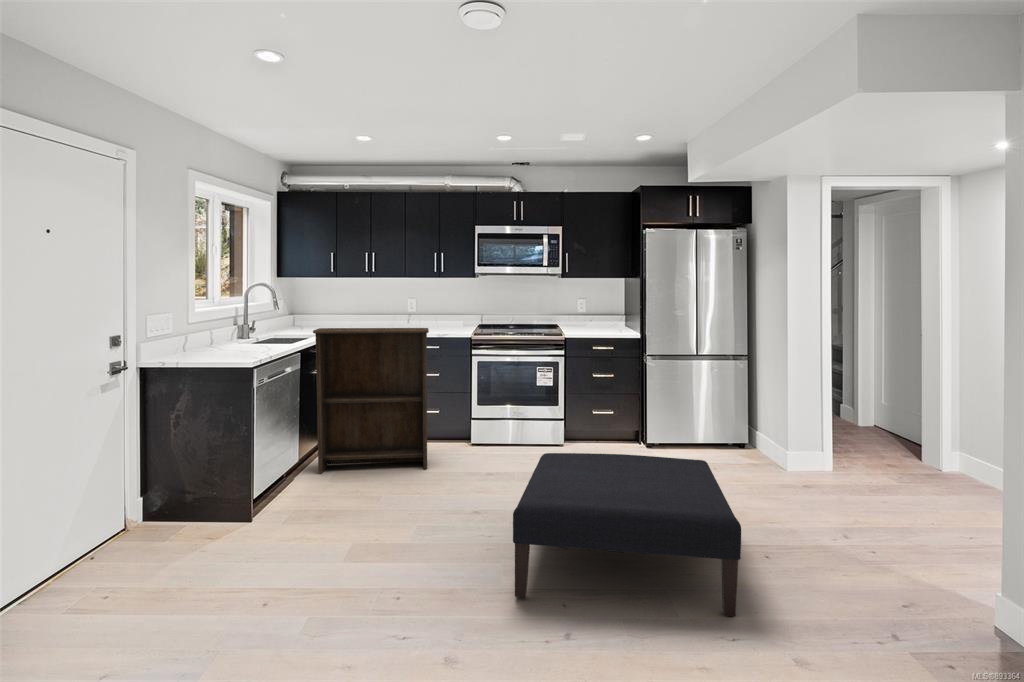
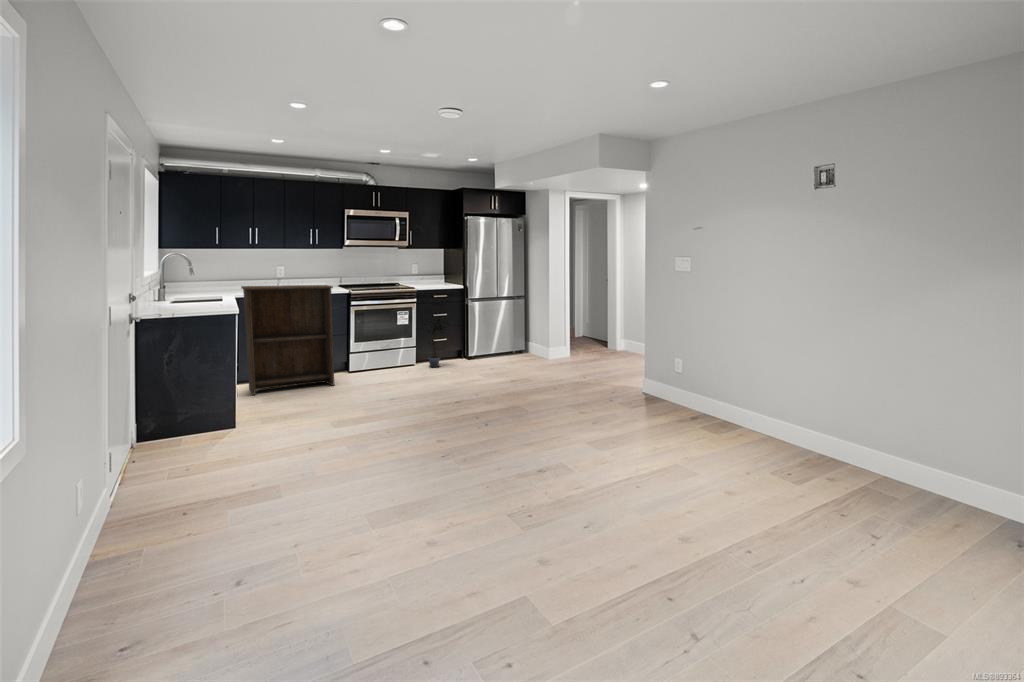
potted plant: none [573,374,611,451] -> present [424,318,450,367]
ottoman: present [513,453,741,616] -> none [439,355,567,429]

